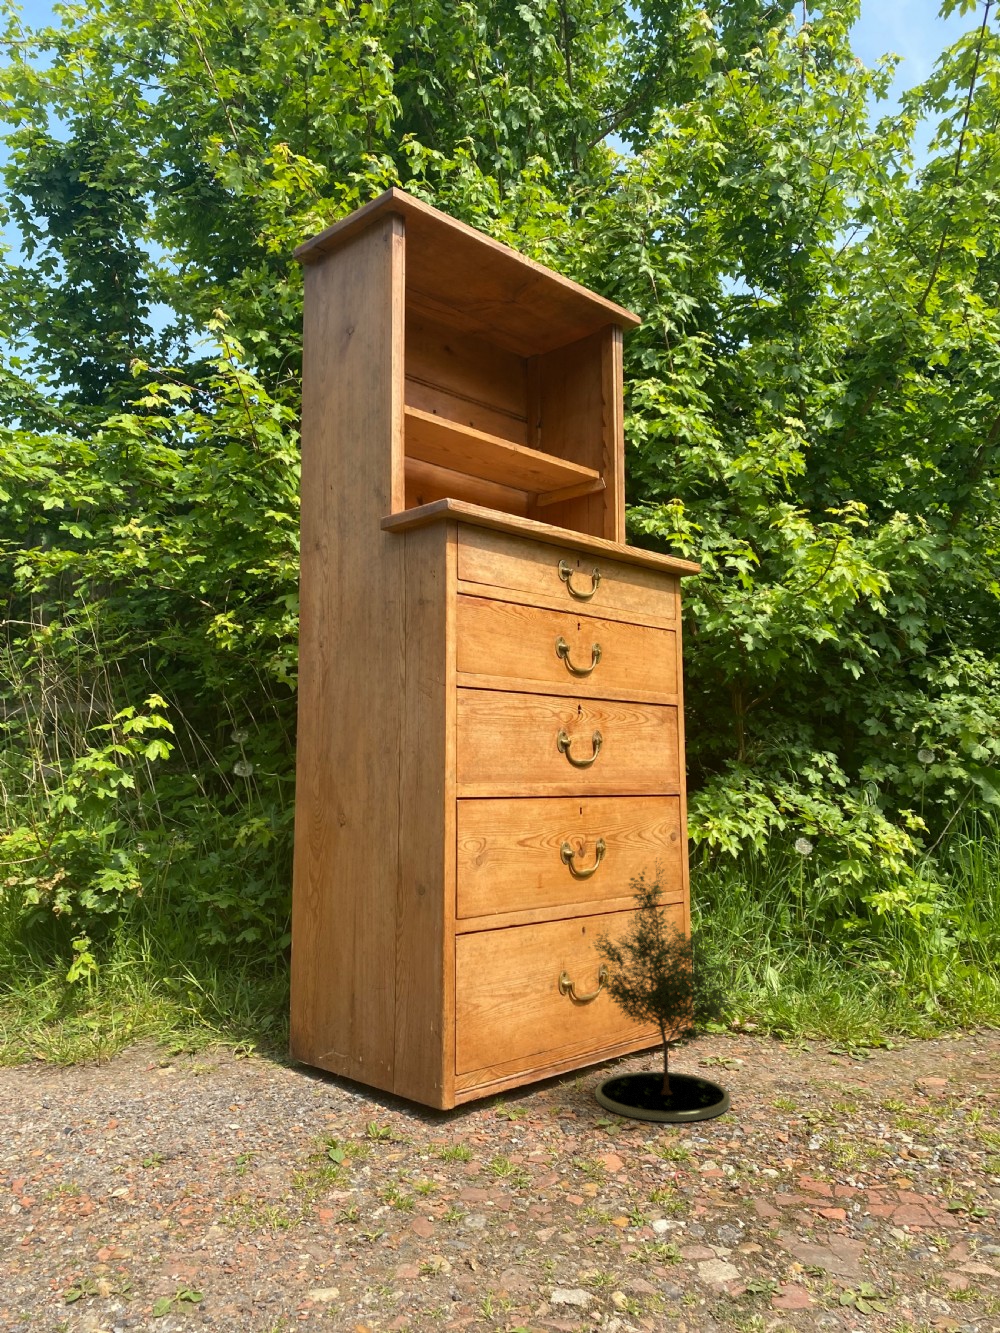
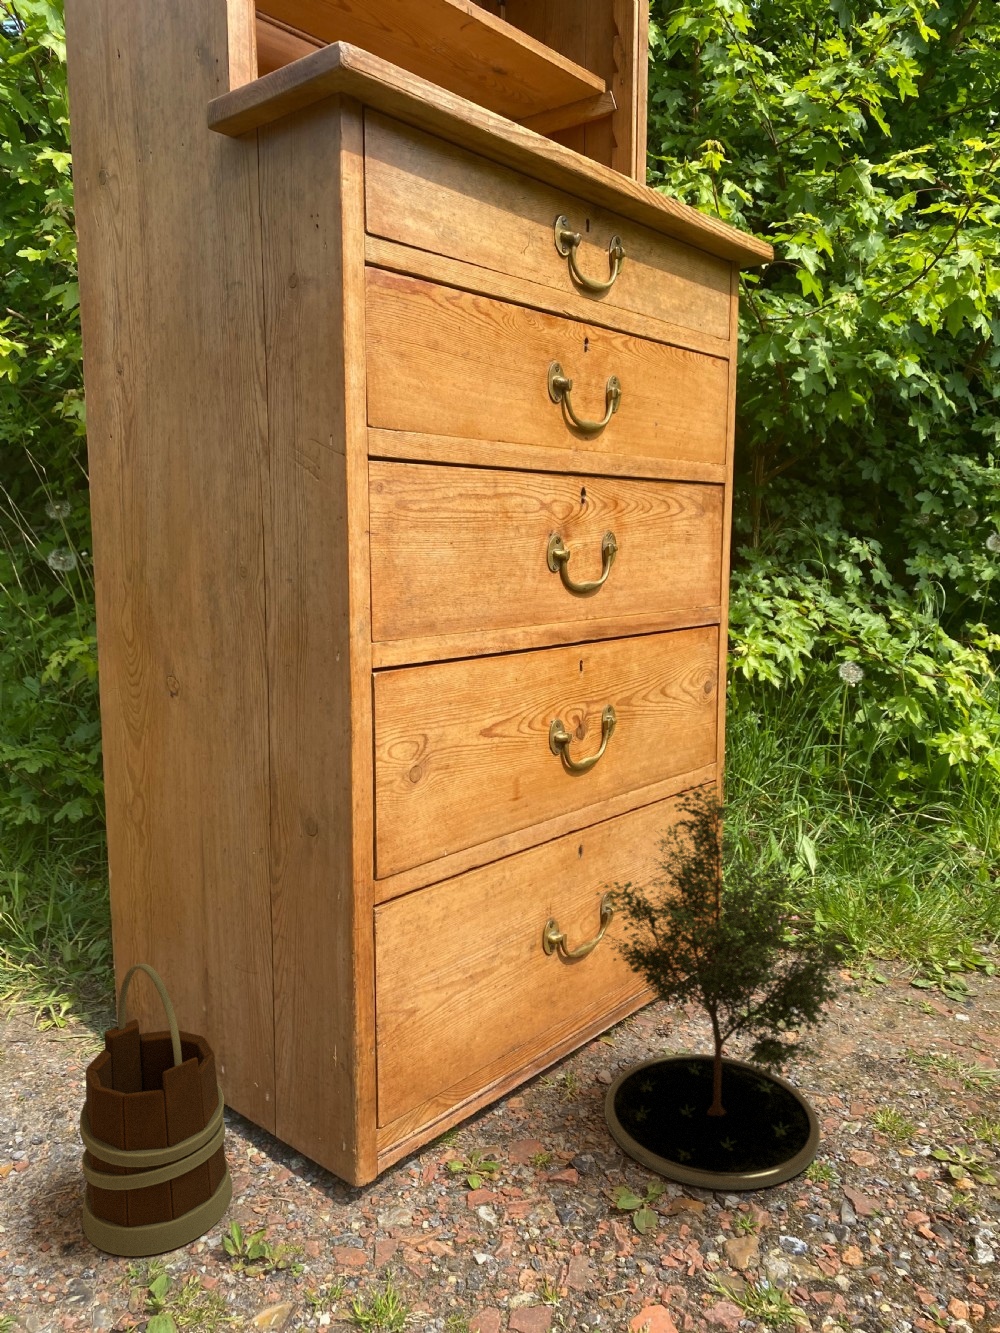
wooden bucket: none [283,964,367,1131] -> present [80,964,232,1256]

